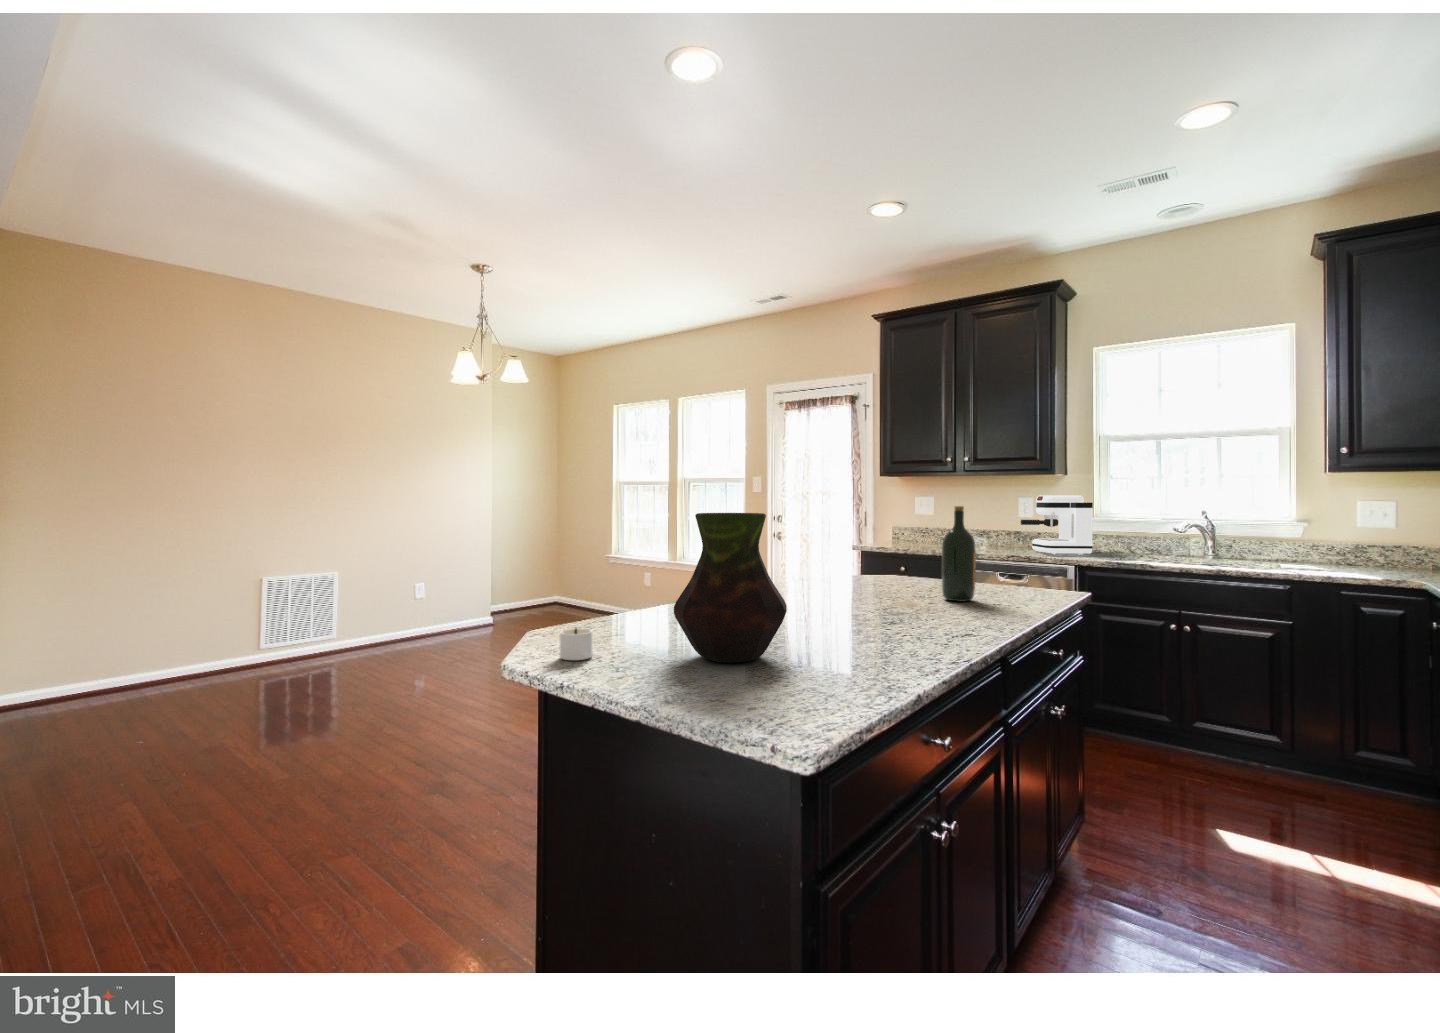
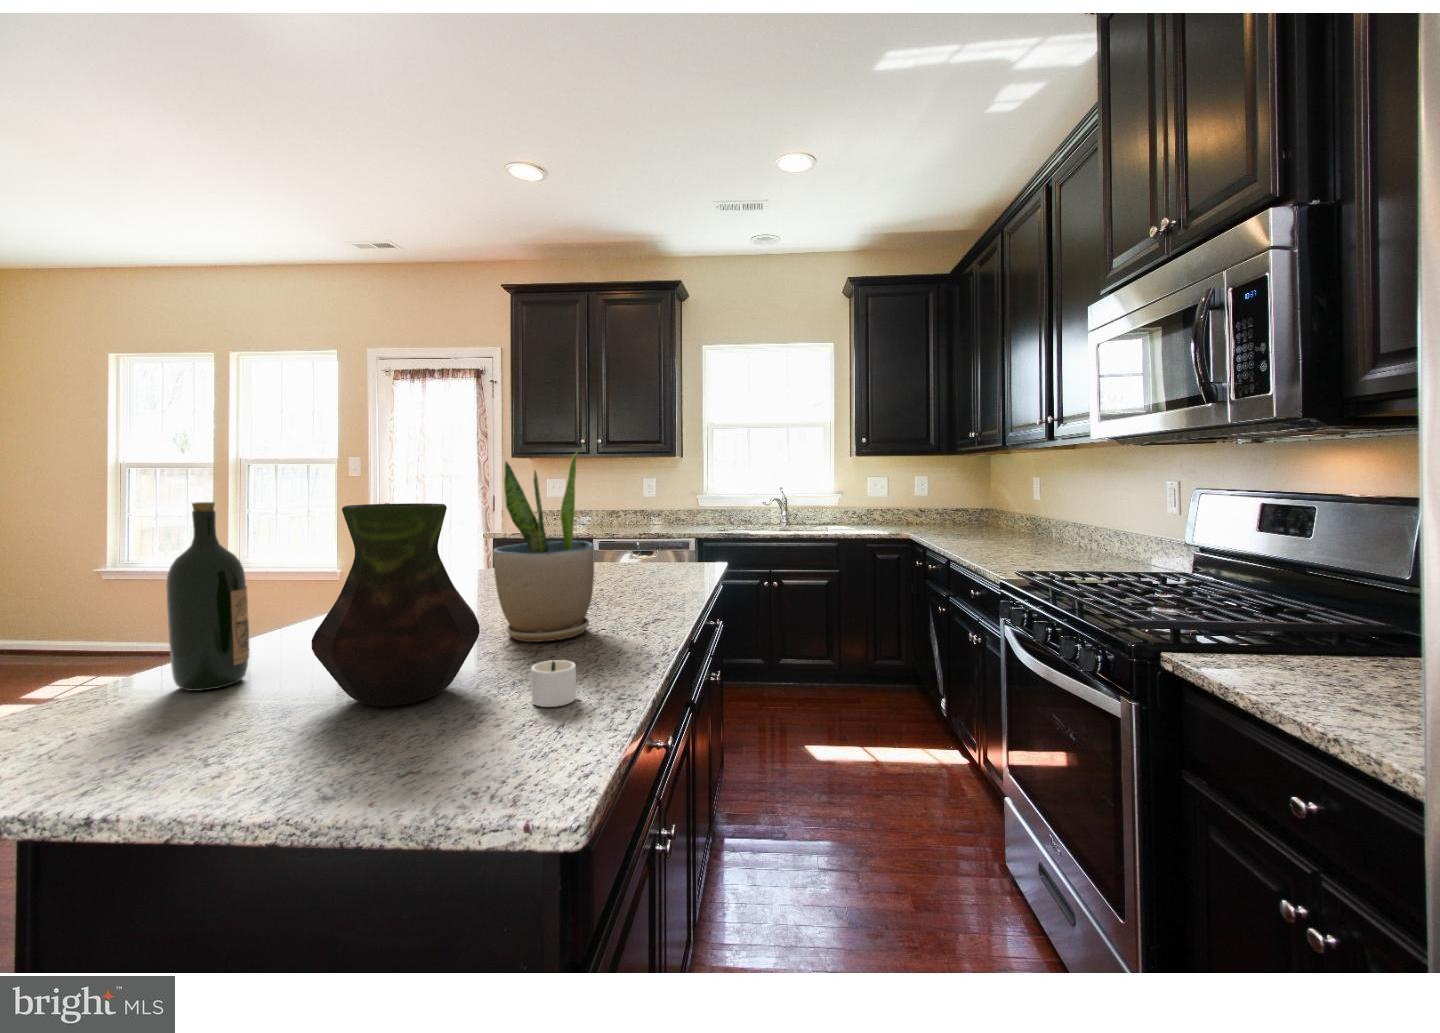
potted plant: none [814,467,902,637] -> present [492,453,594,642]
coffee maker: present [1021,495,1093,555] -> none [647,476,706,530]
wine bottle: present [942,506,976,601] -> present [166,502,249,691]
candle: present [560,628,592,660] -> present [531,660,576,707]

